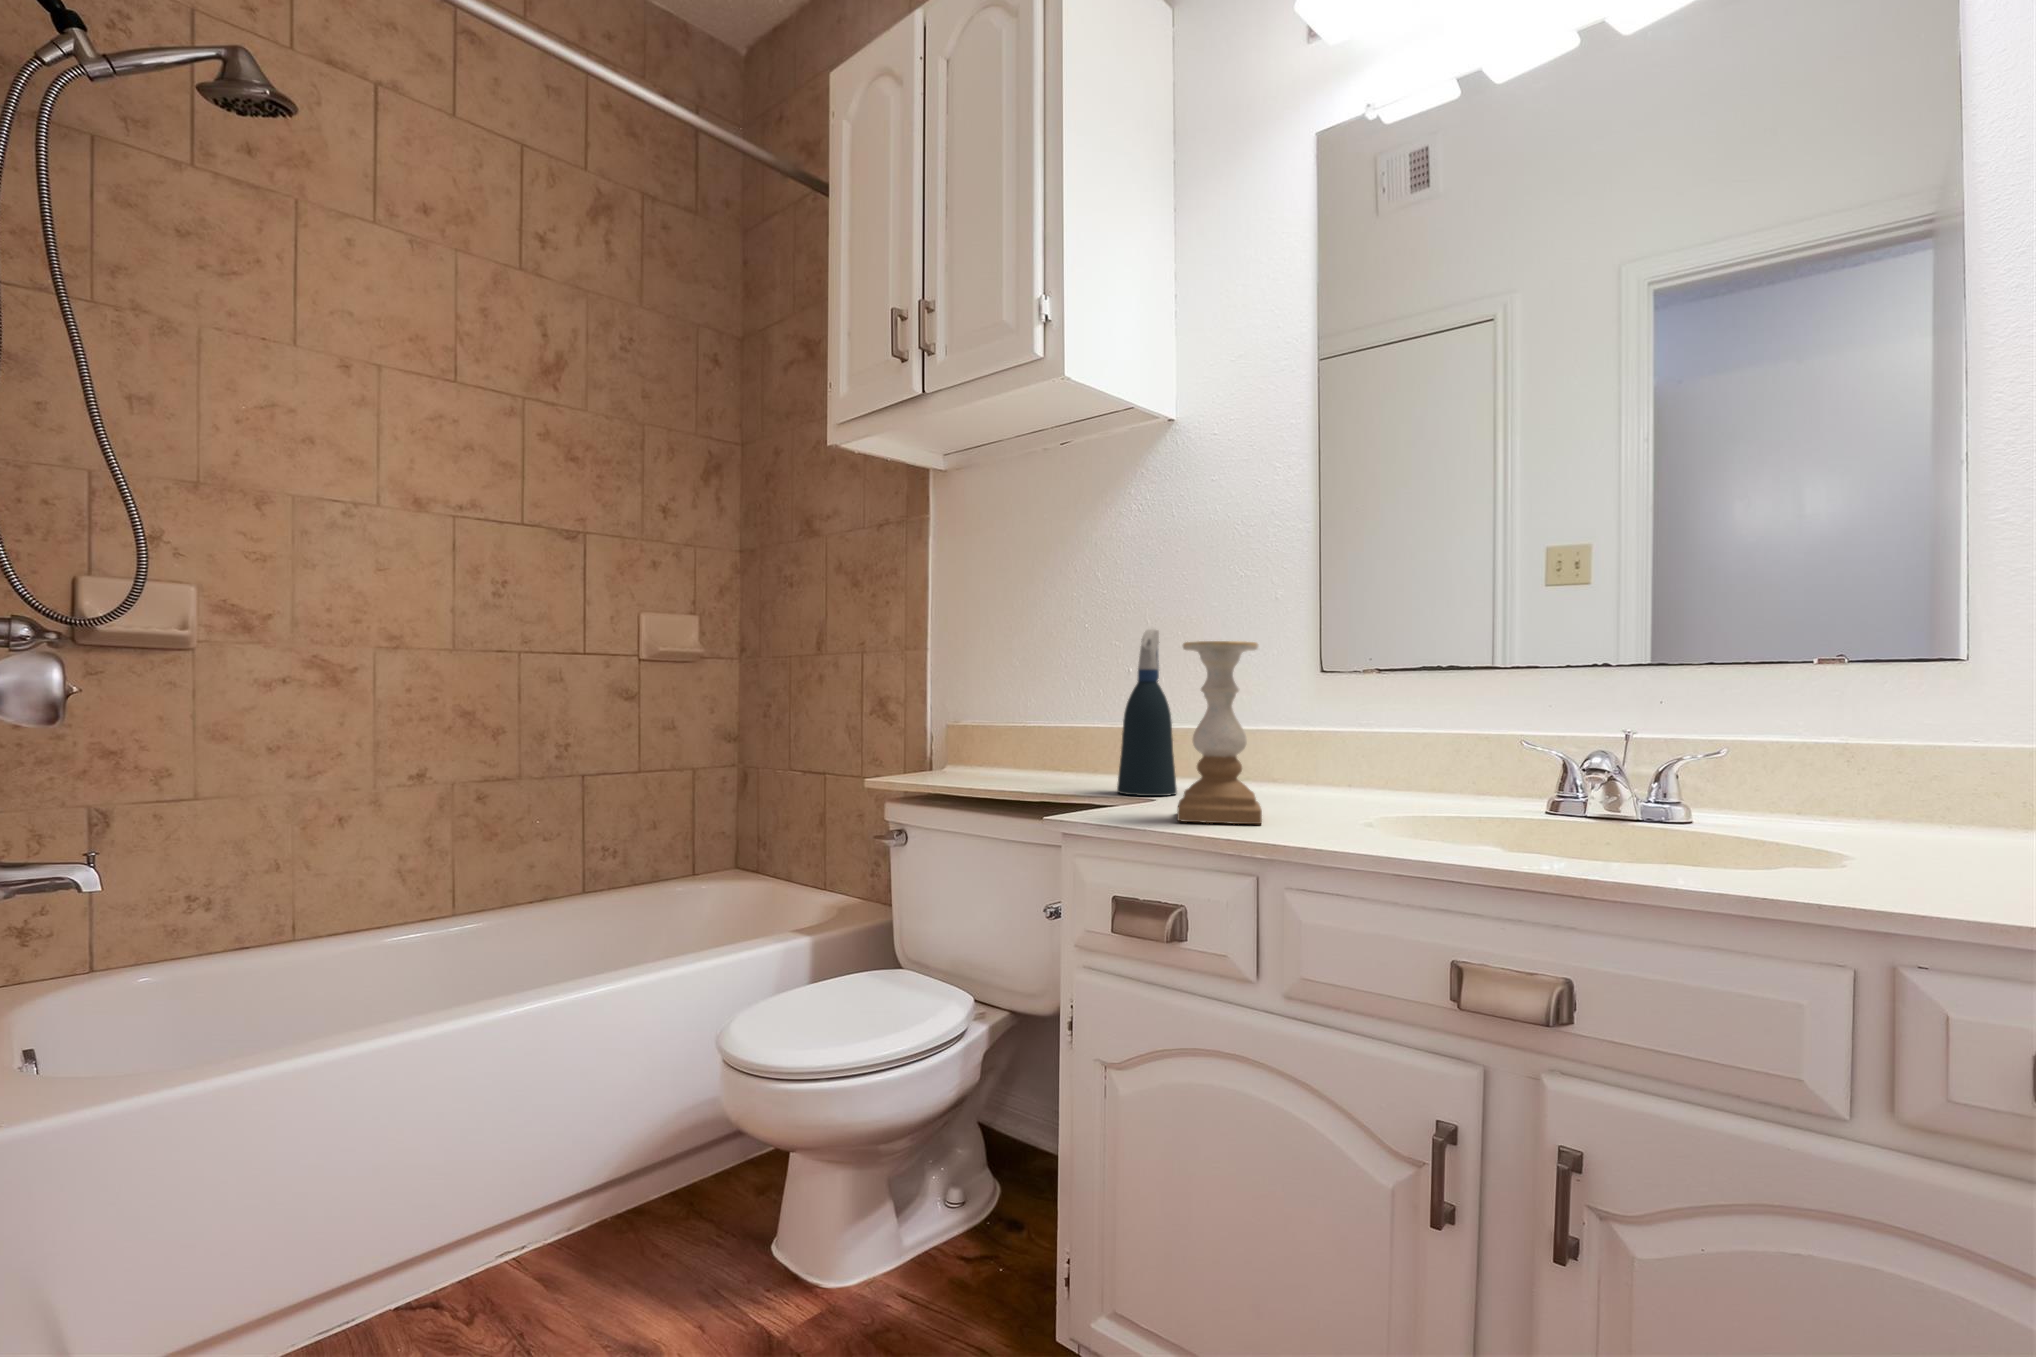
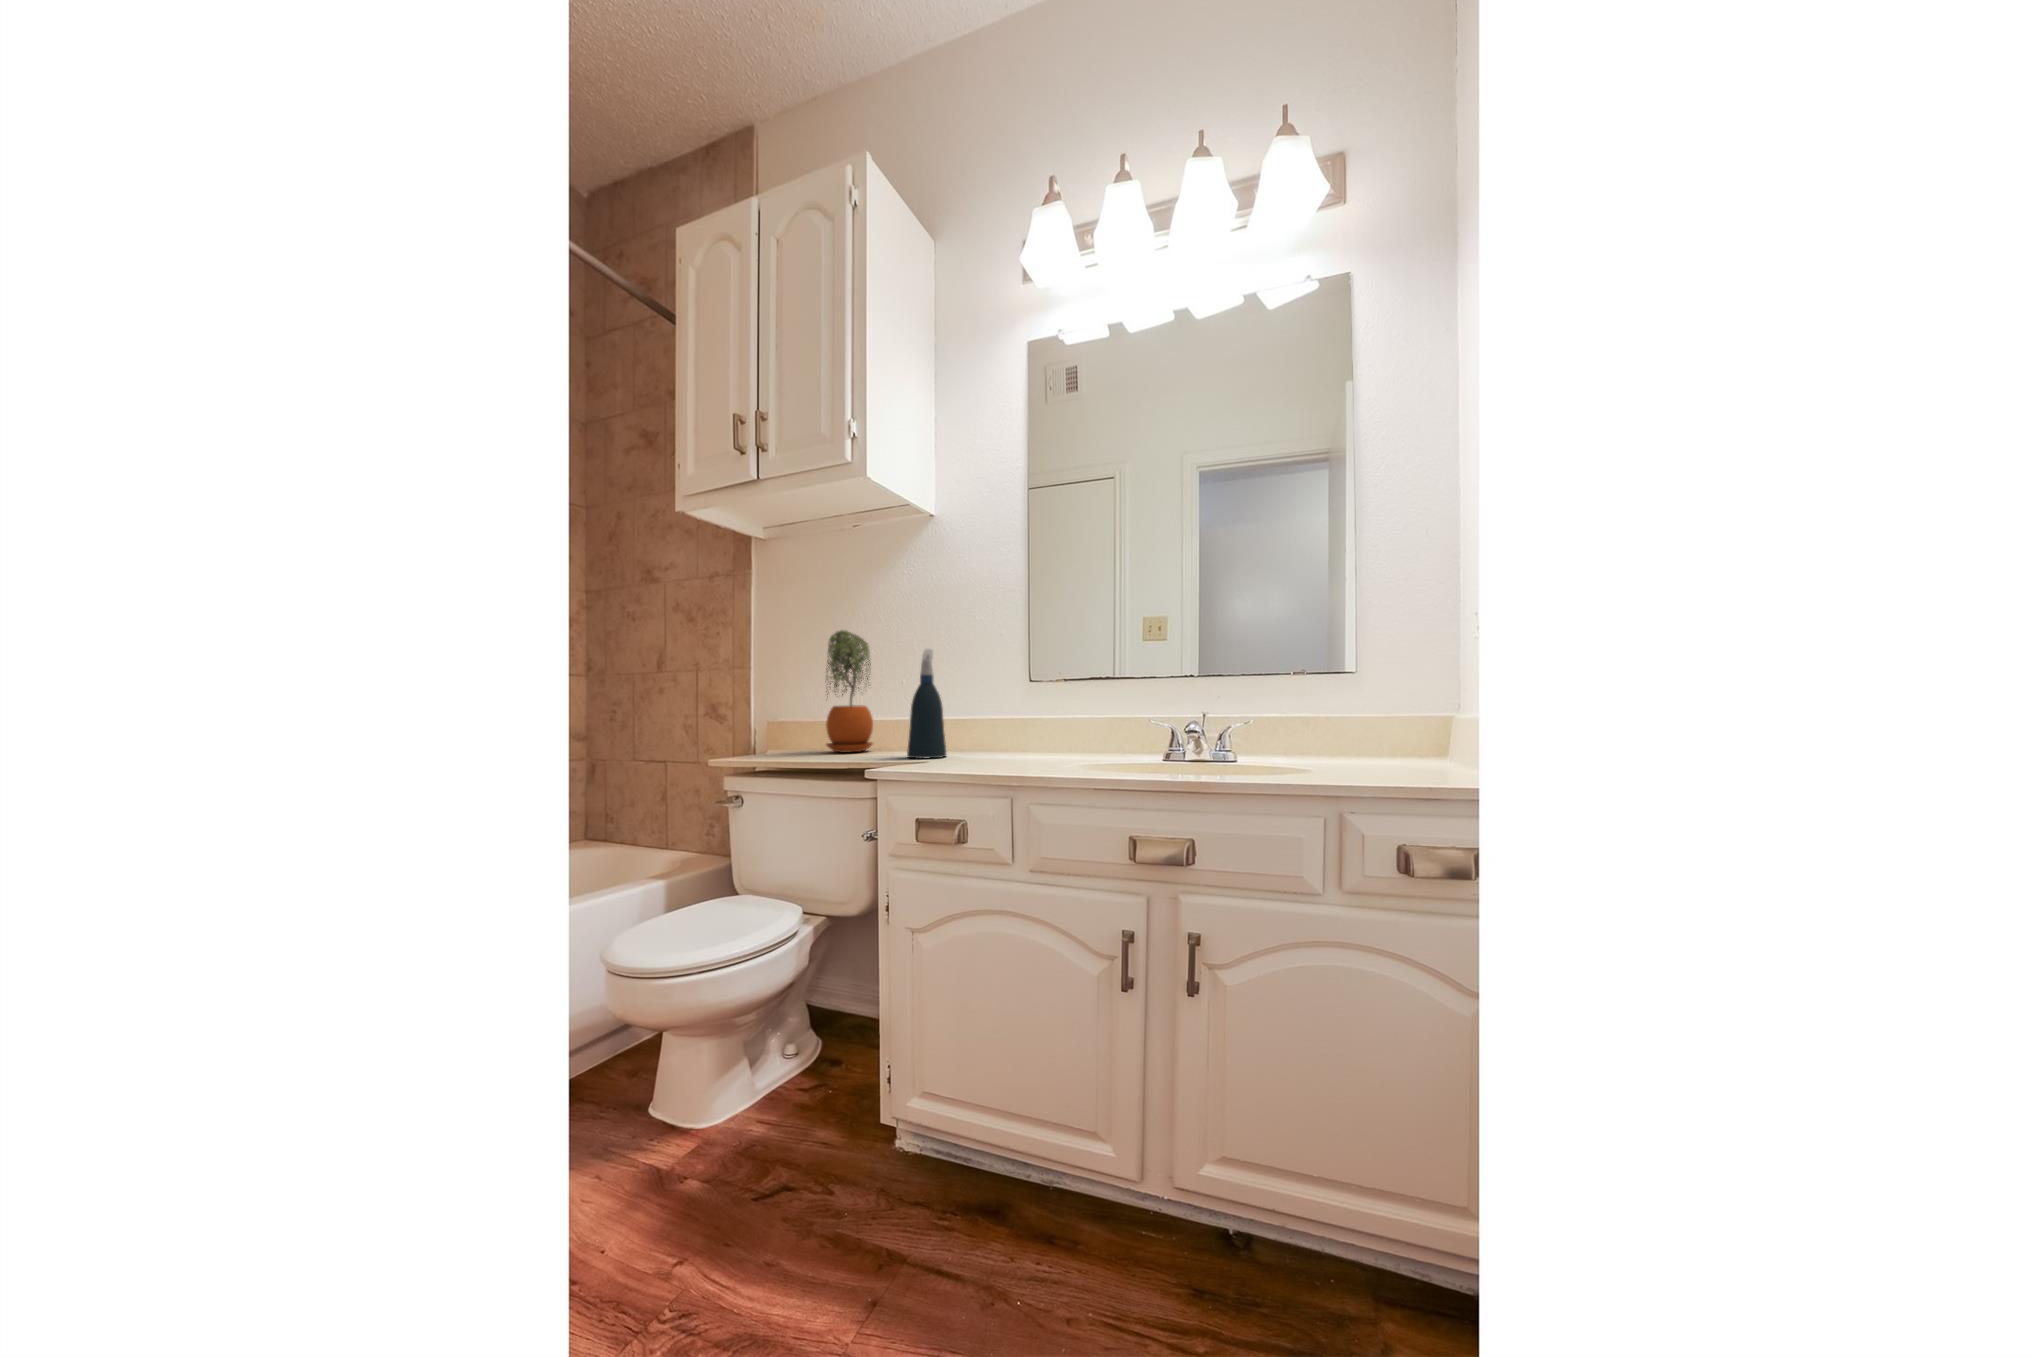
potted plant: none [1009,601,1079,779] -> present [826,630,873,752]
candle holder: present [1177,641,1262,824] -> none [956,655,1011,771]

